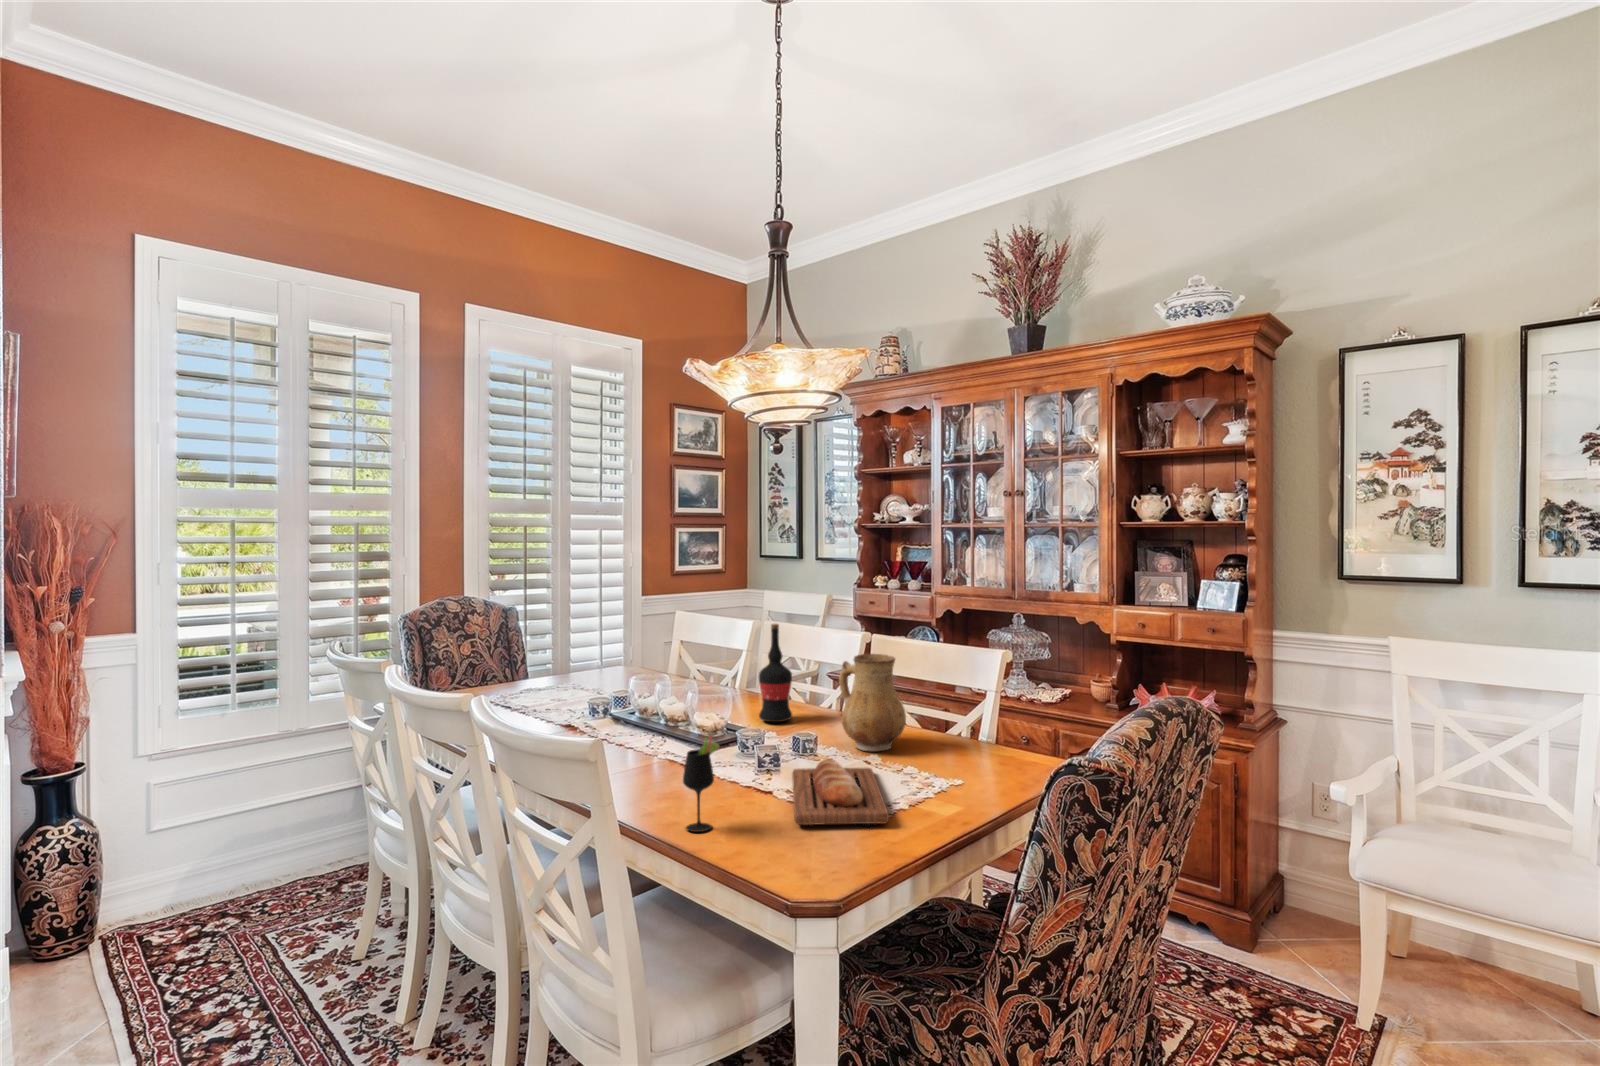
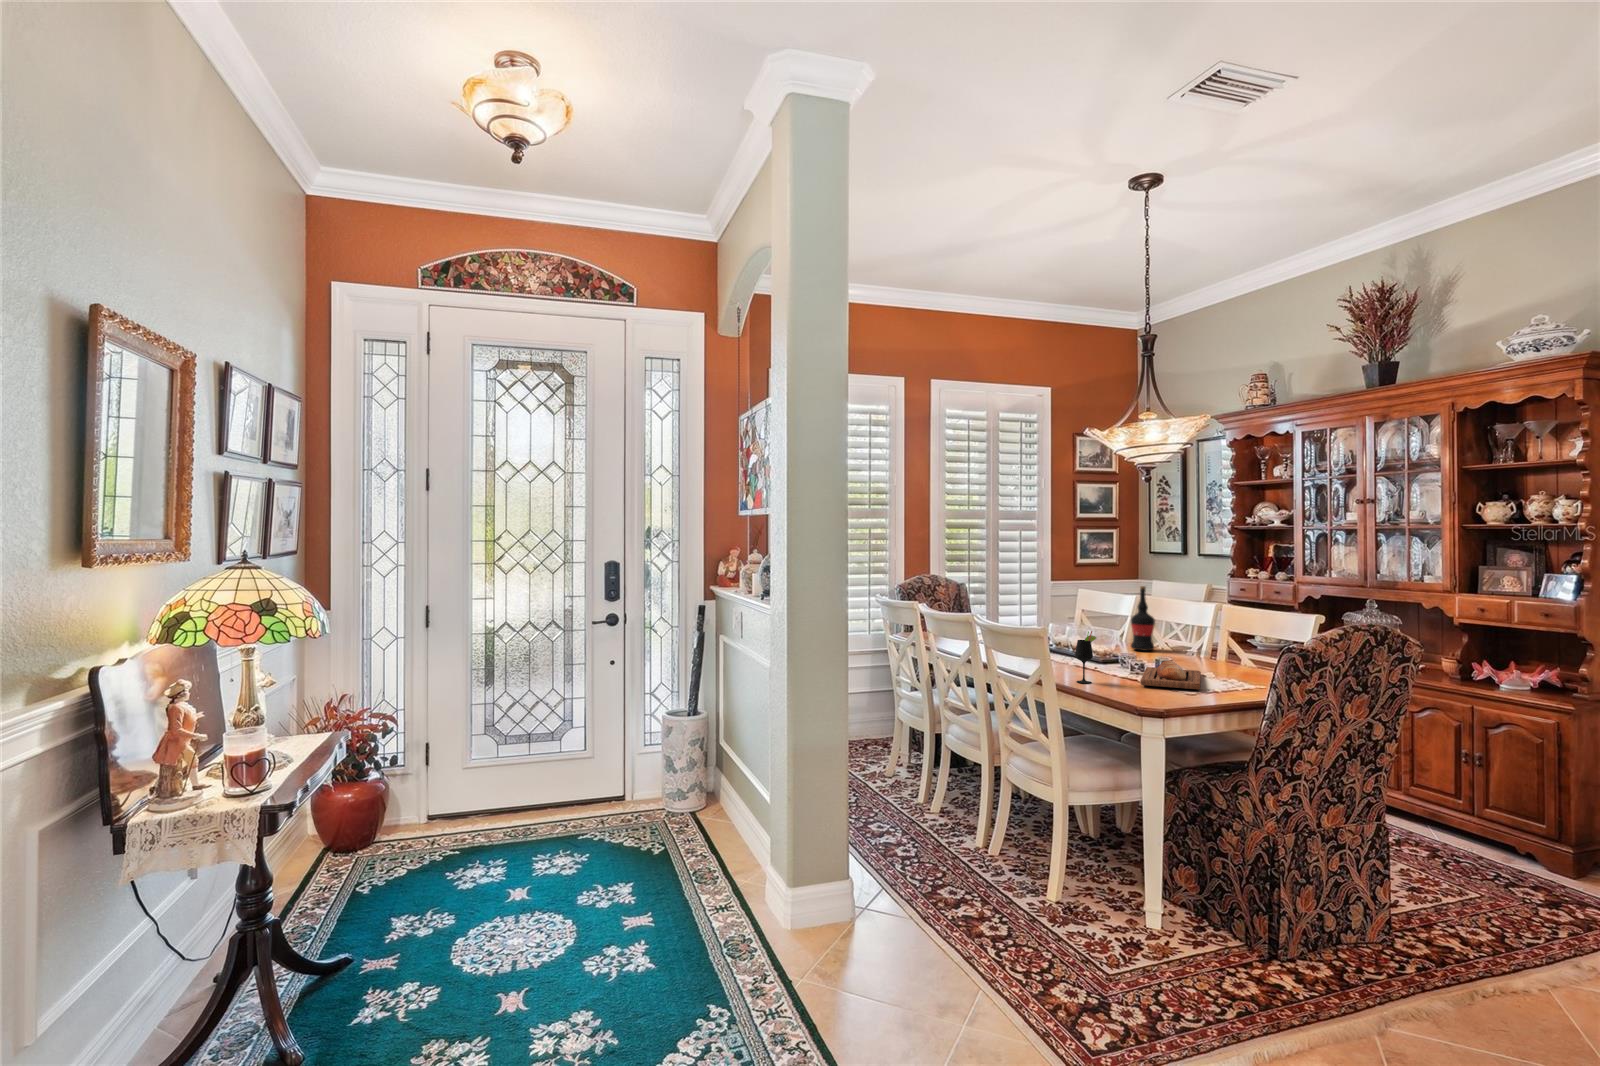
ceramic pitcher: present [839,654,906,751] -> none [1185,605,1232,667]

